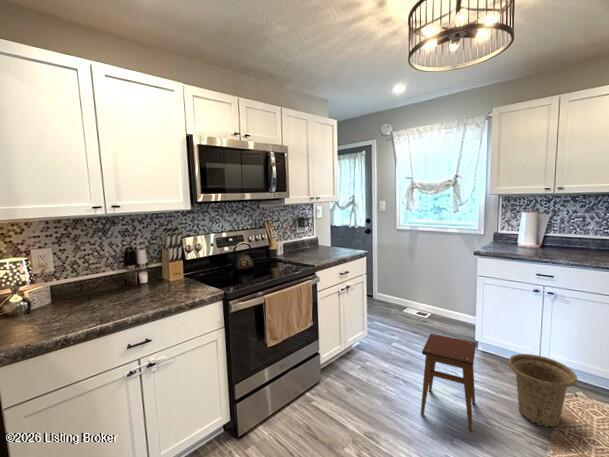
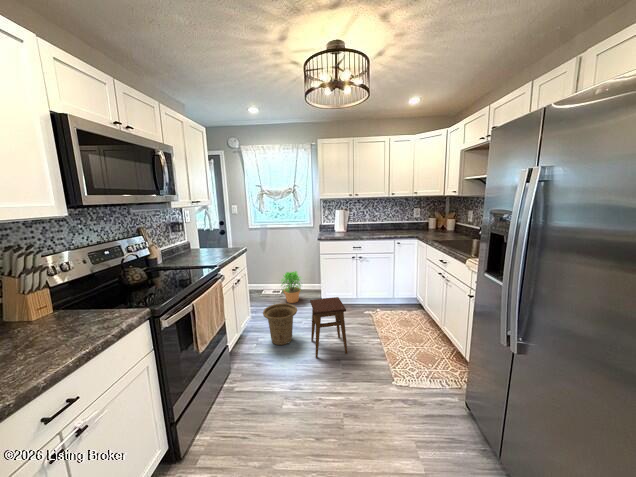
potted plant: none [419,290,455,334] -> present [281,271,301,303]
basket: present [508,354,577,427] -> present [263,303,297,345]

